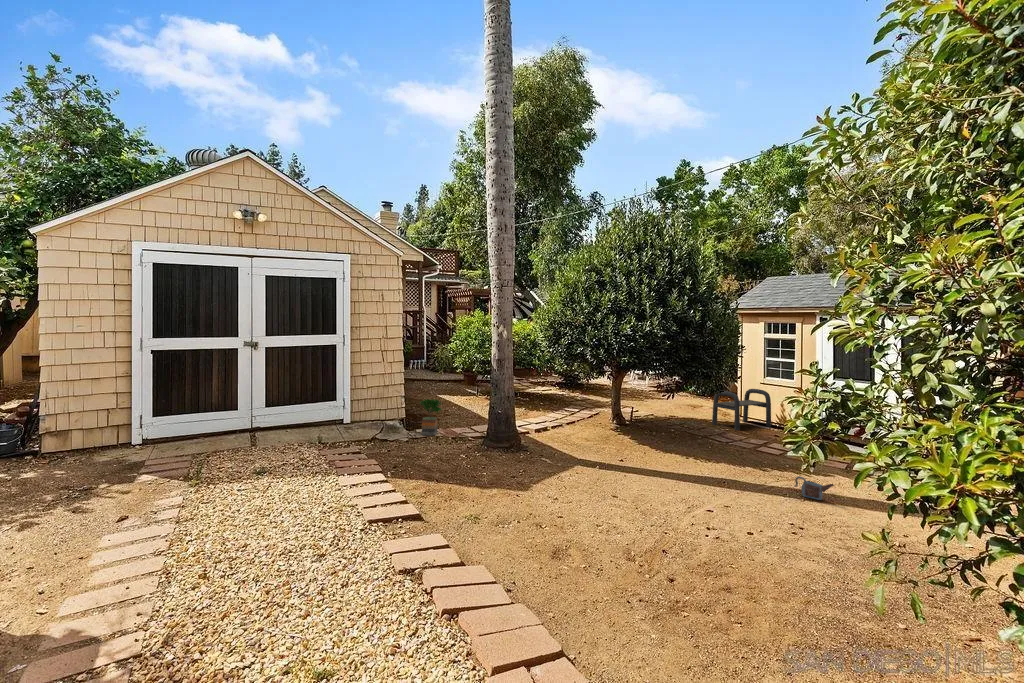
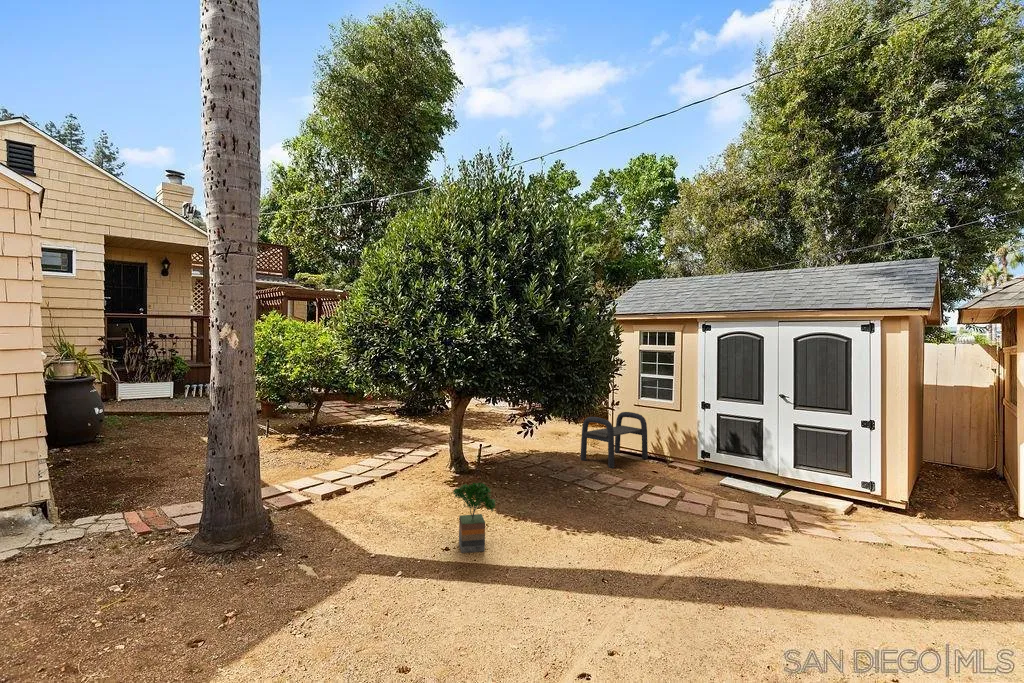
potted tree: present [420,399,442,435] -> present [453,483,495,553]
watering can: present [795,476,834,500] -> none [739,594,811,641]

